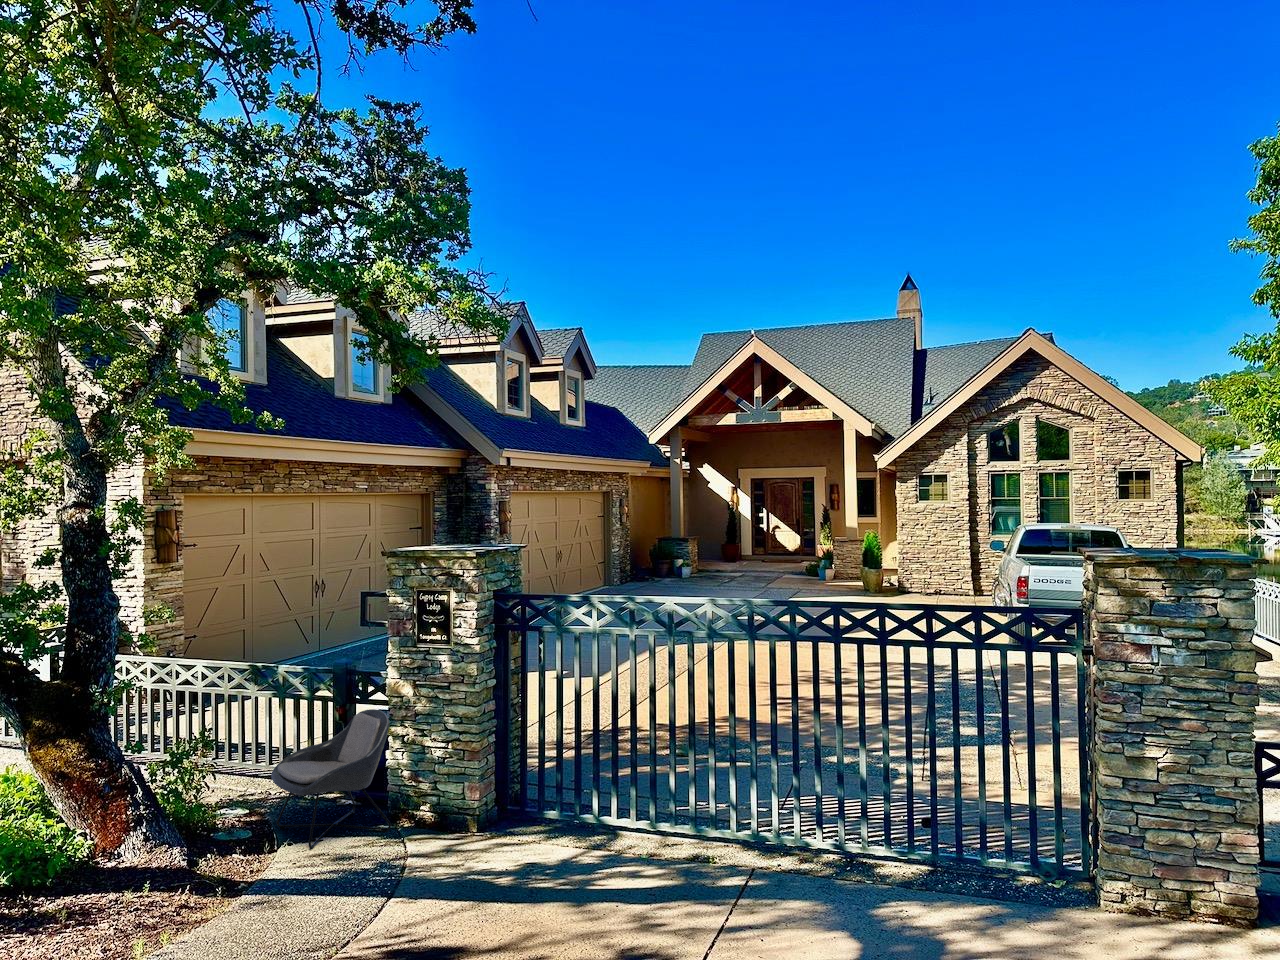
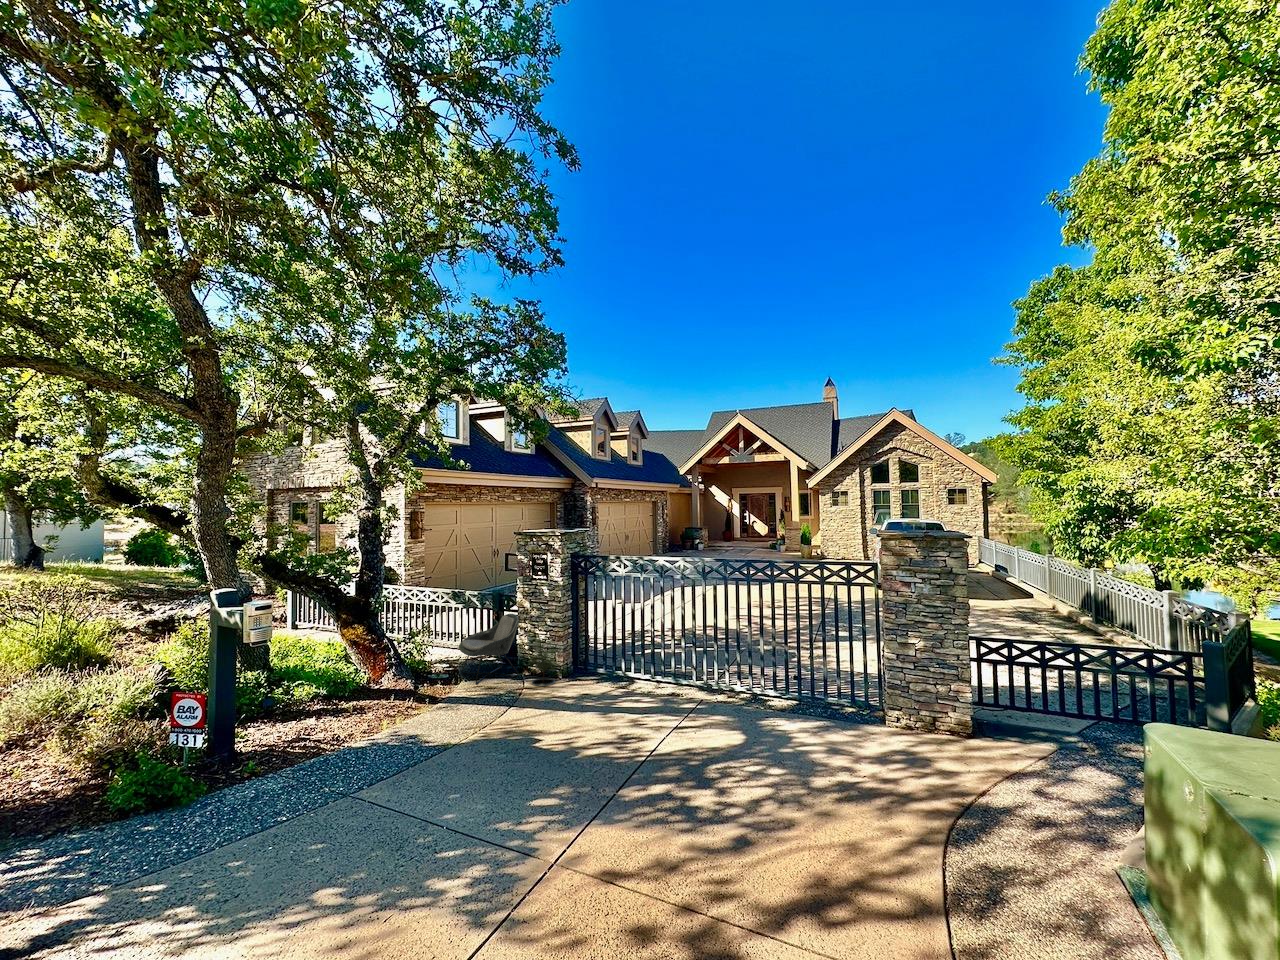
potted tree: none [414,758,469,849] -> present [531,644,556,686]

